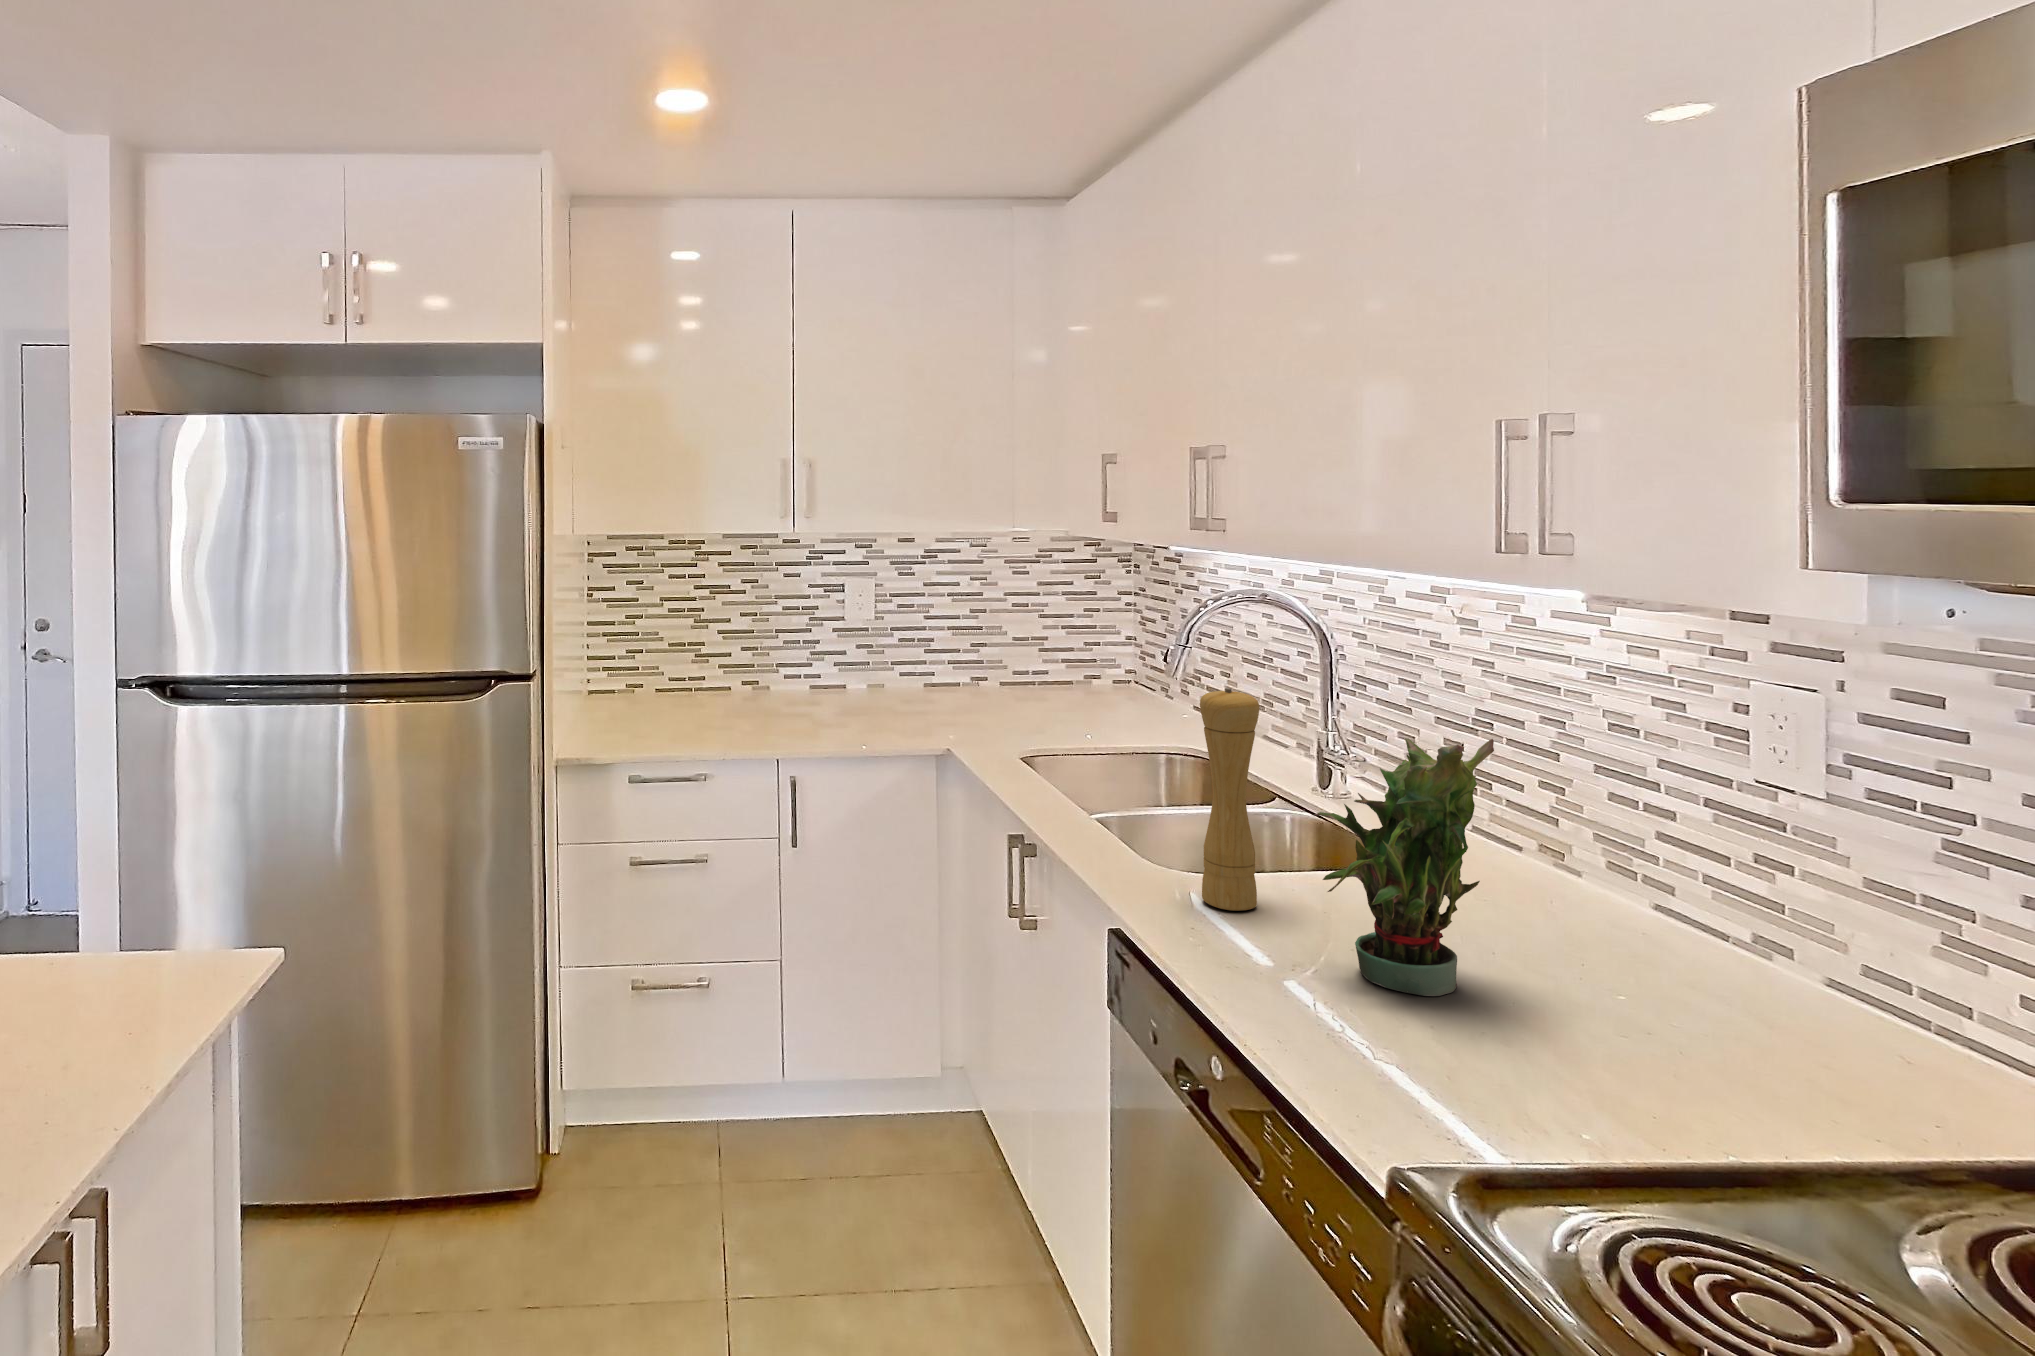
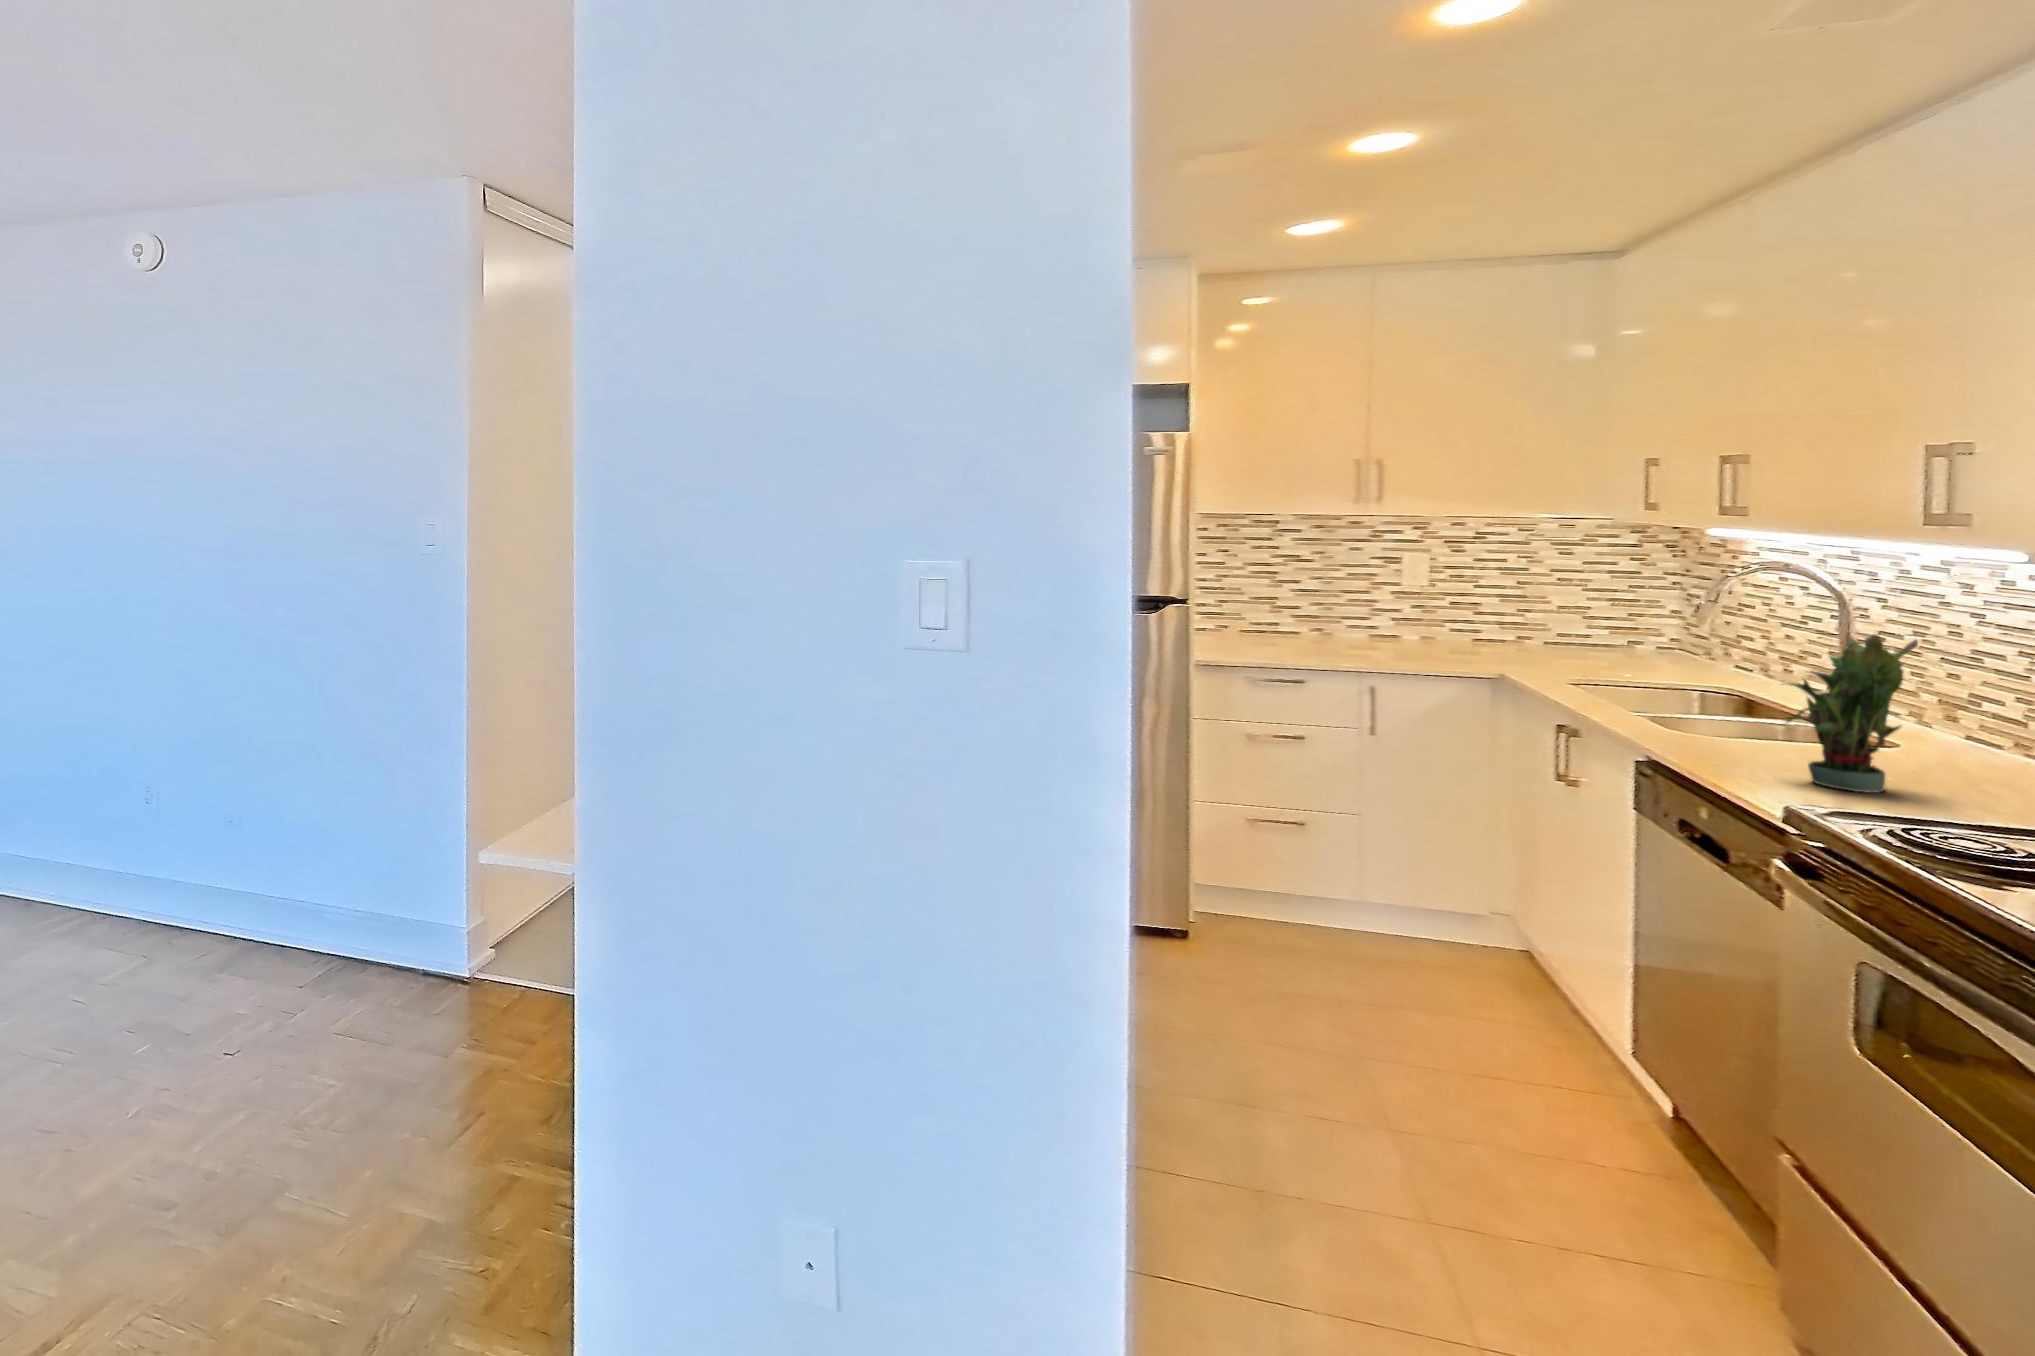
pepper mill: present [1200,688,1259,911] -> none [1702,613,1750,756]

